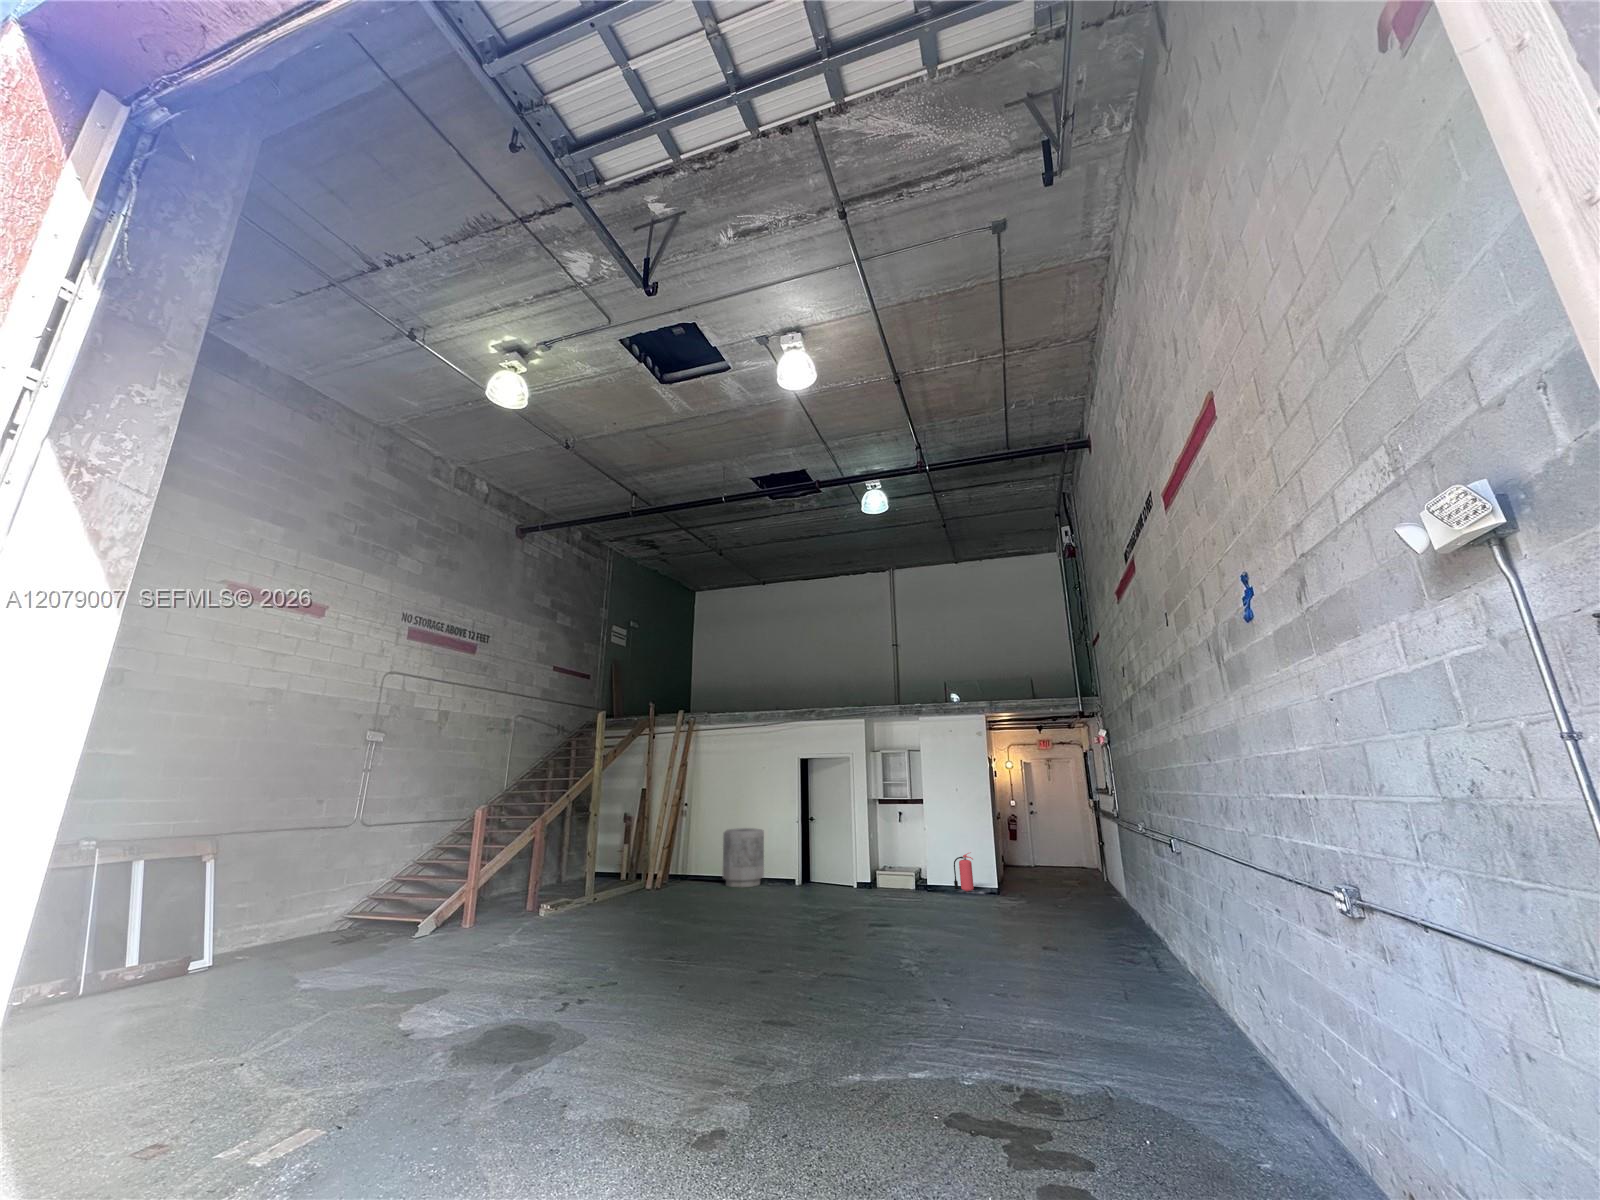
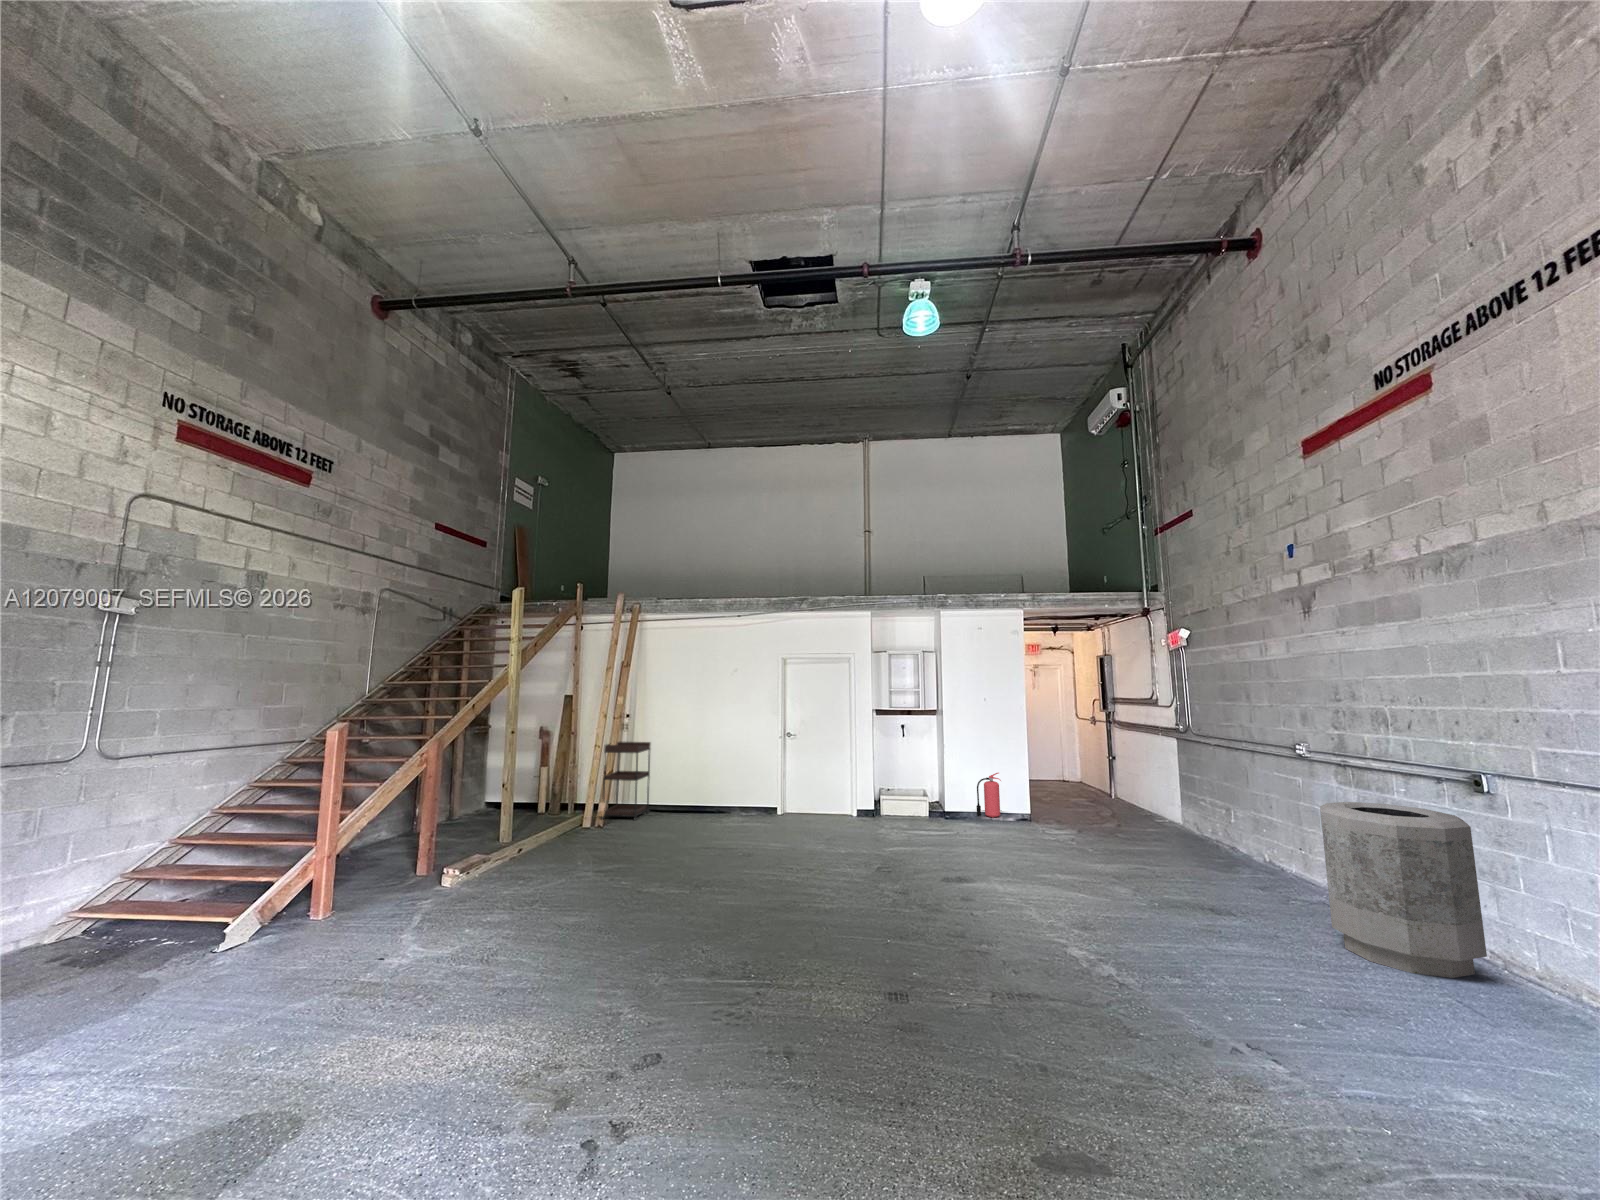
shelving unit: none [662,824,700,886] -> present [601,742,651,820]
trash can: present [723,828,764,887] -> present [1320,802,1487,978]

